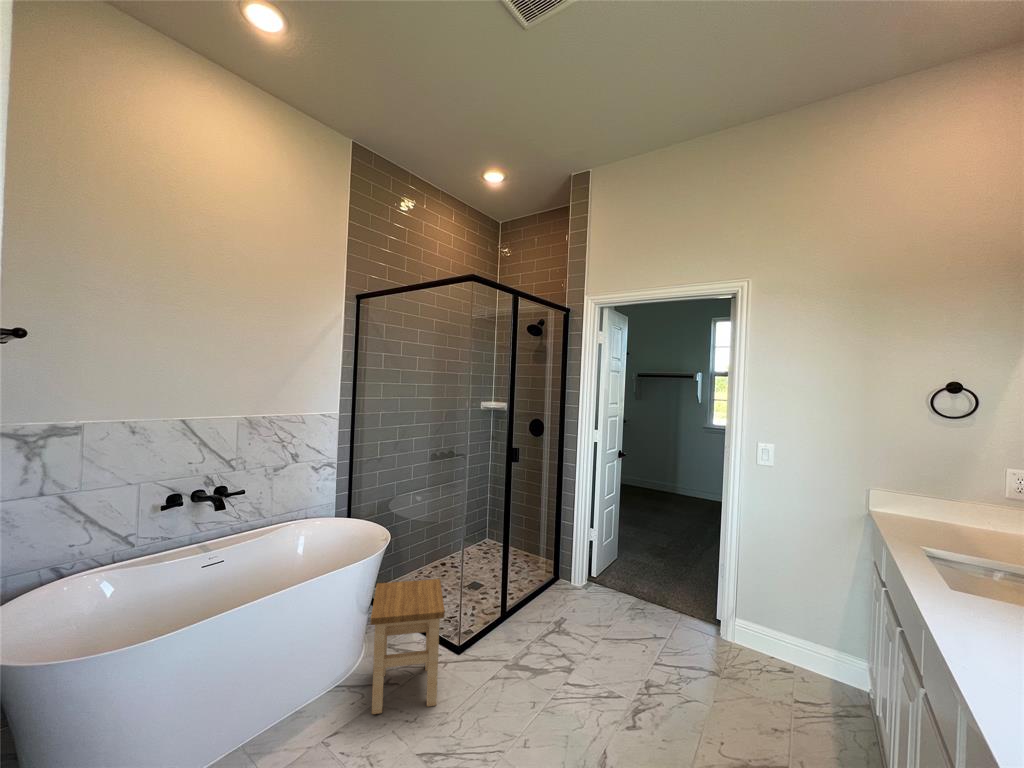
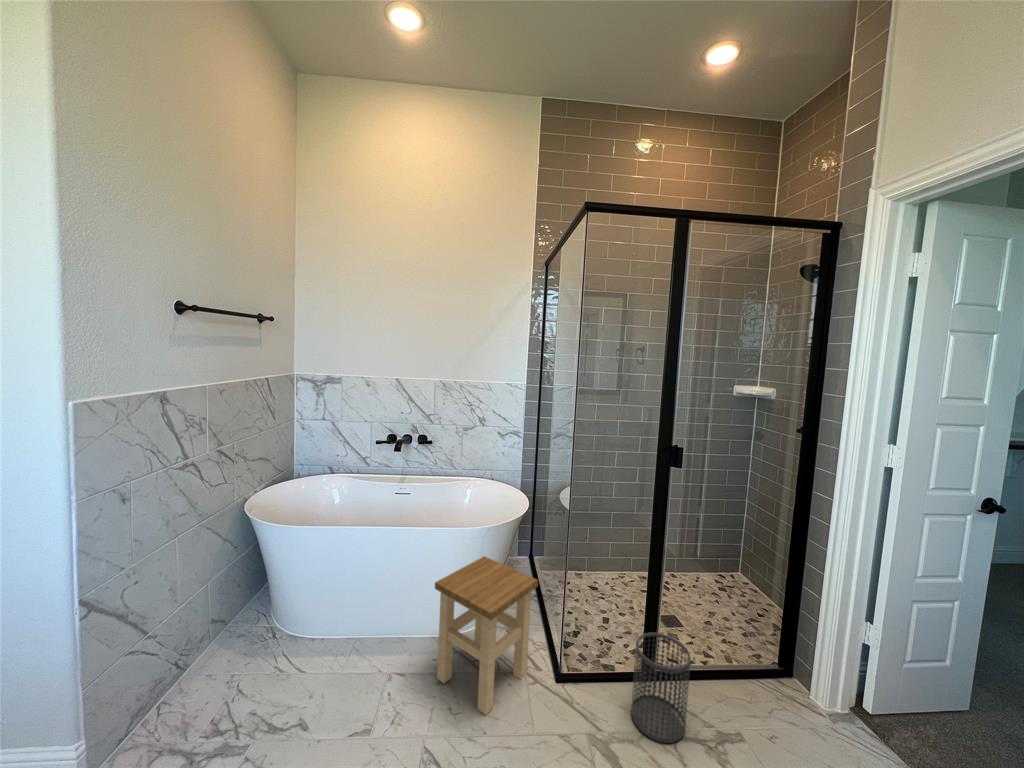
wastebasket: none [509,577,546,646] -> present [631,632,691,743]

